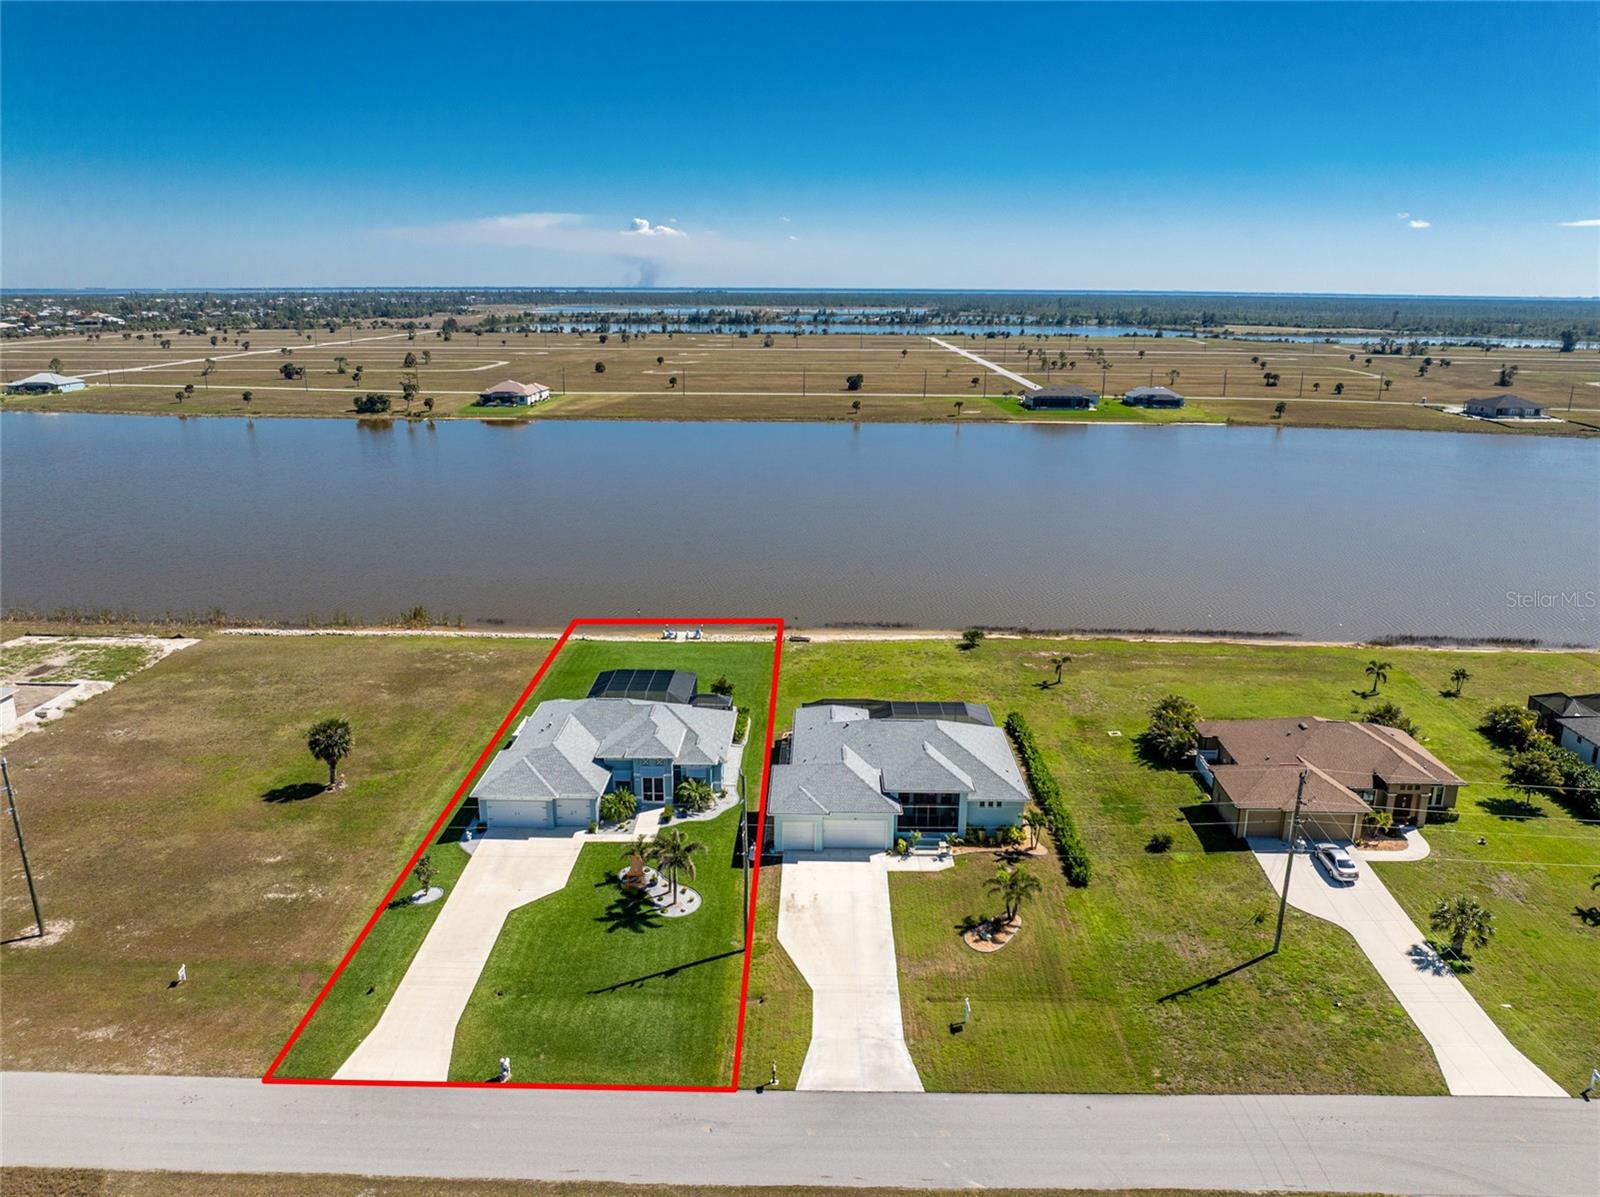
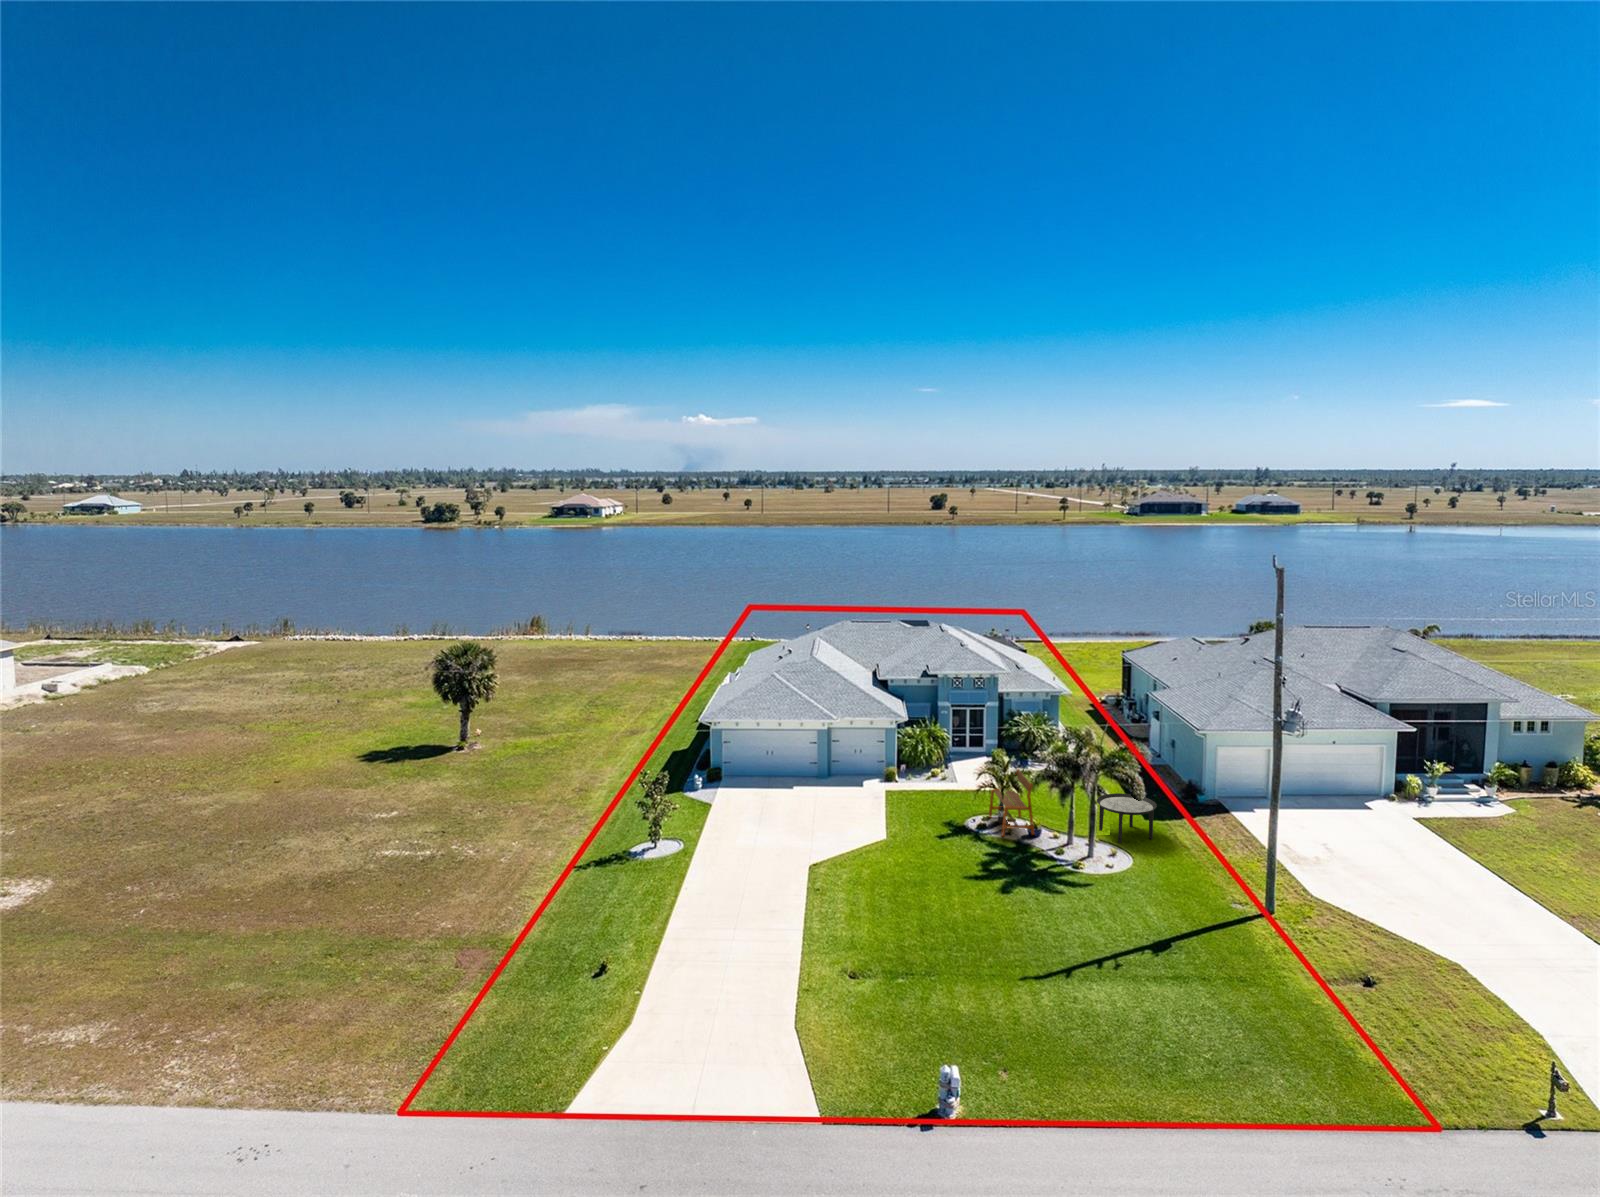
round table: none [681,863,714,896] -> present [1097,793,1157,843]

